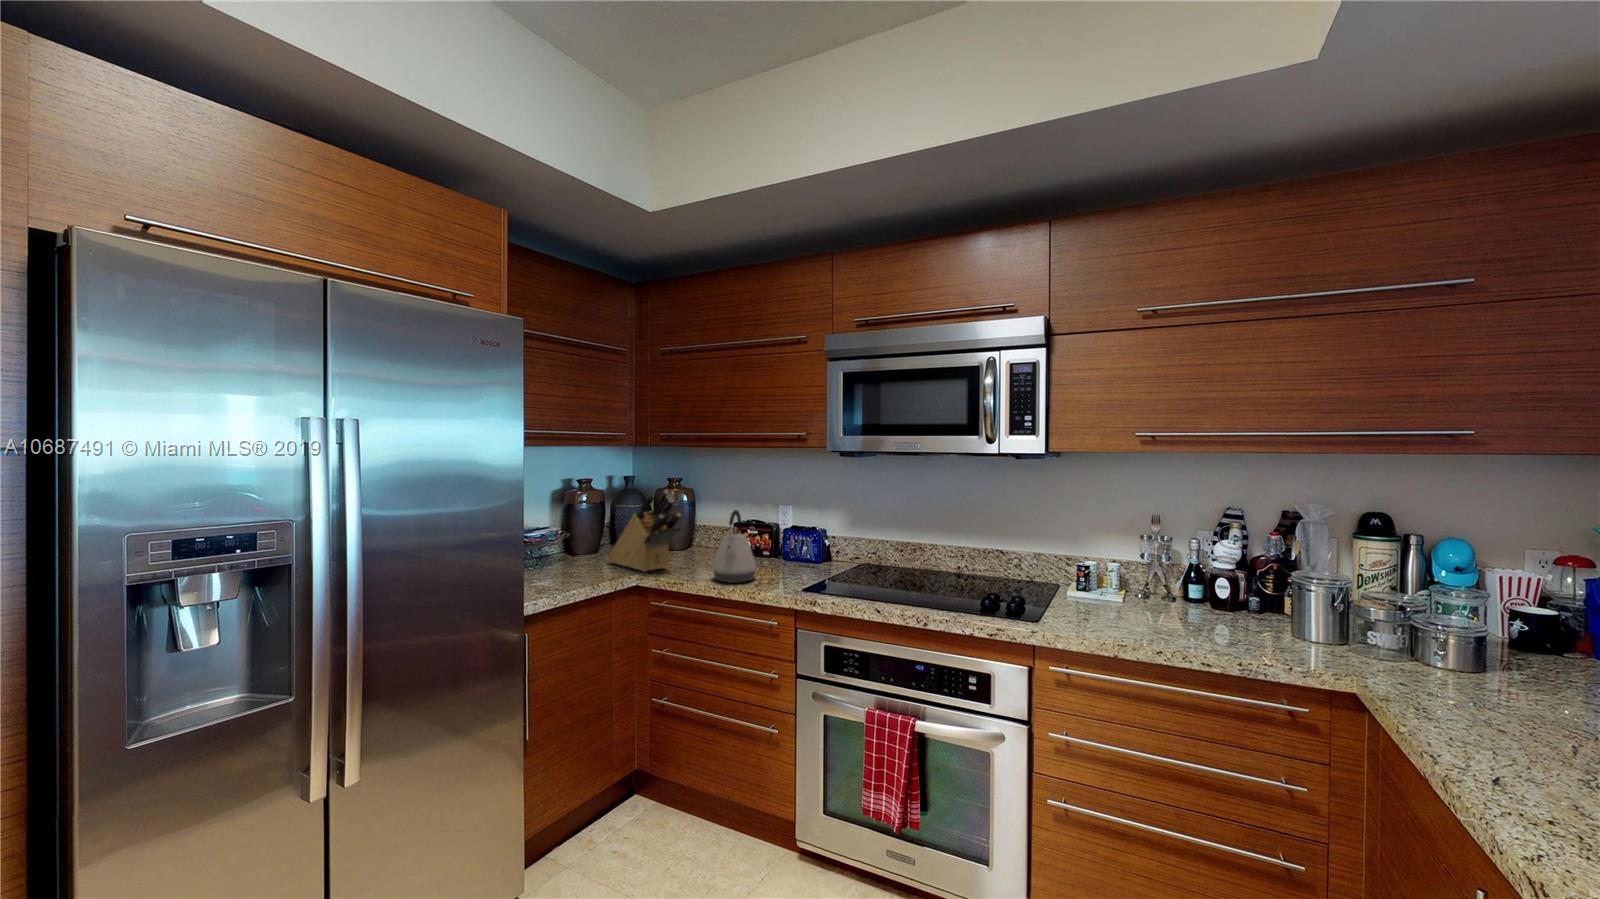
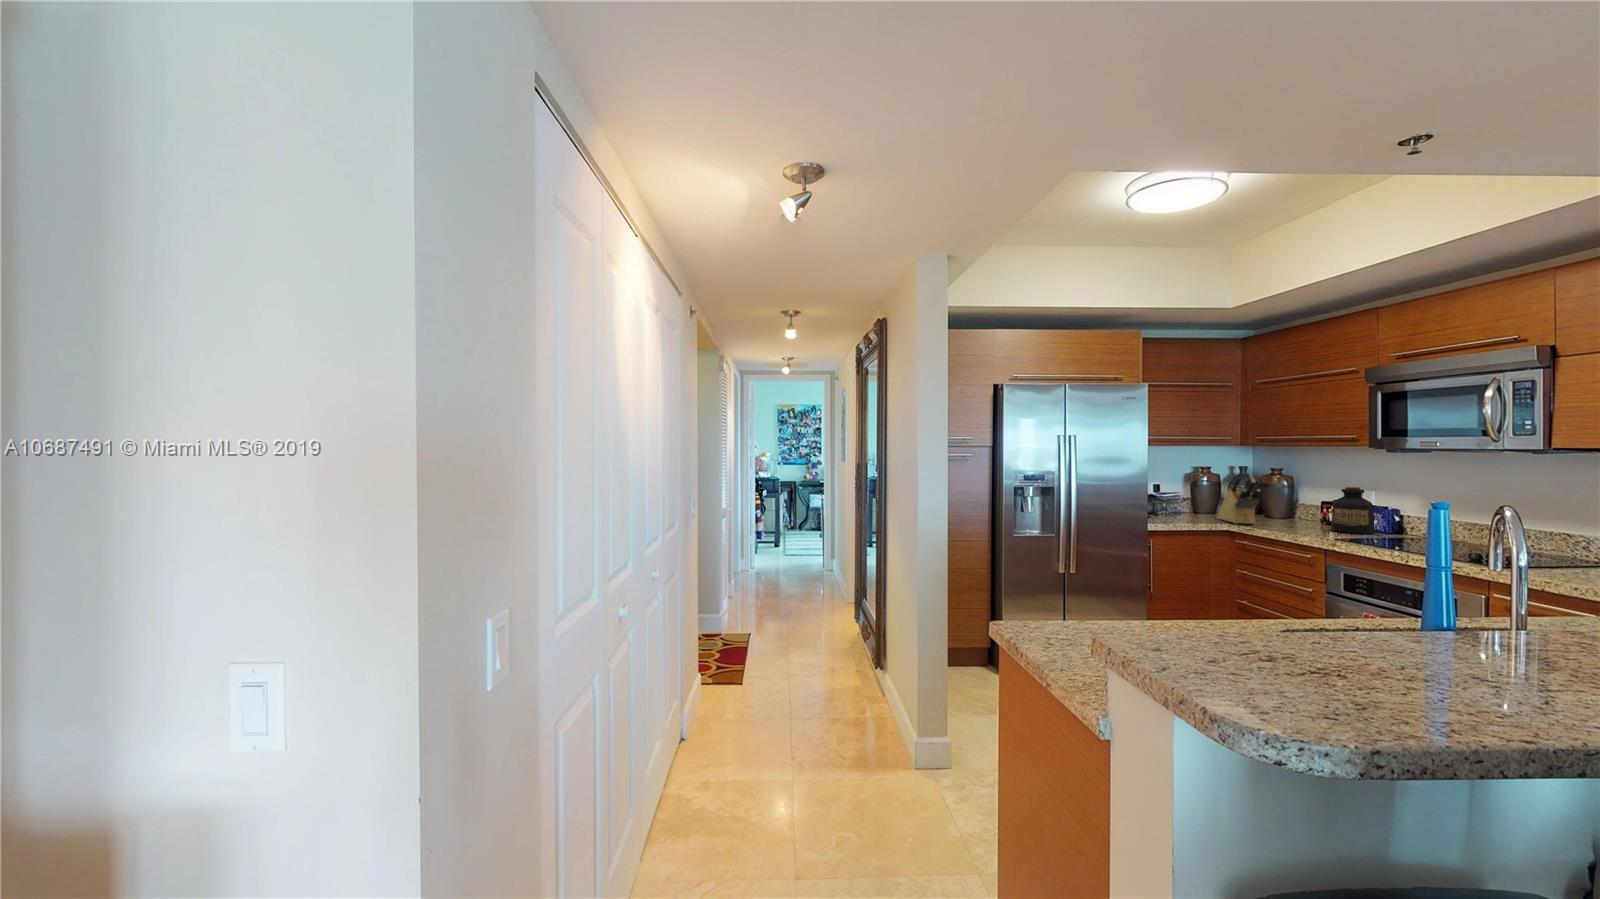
bottle: none [760,503,805,569] -> present [1331,487,1375,534]
kettle: present [712,510,756,583] -> none [1277,488,1313,534]

